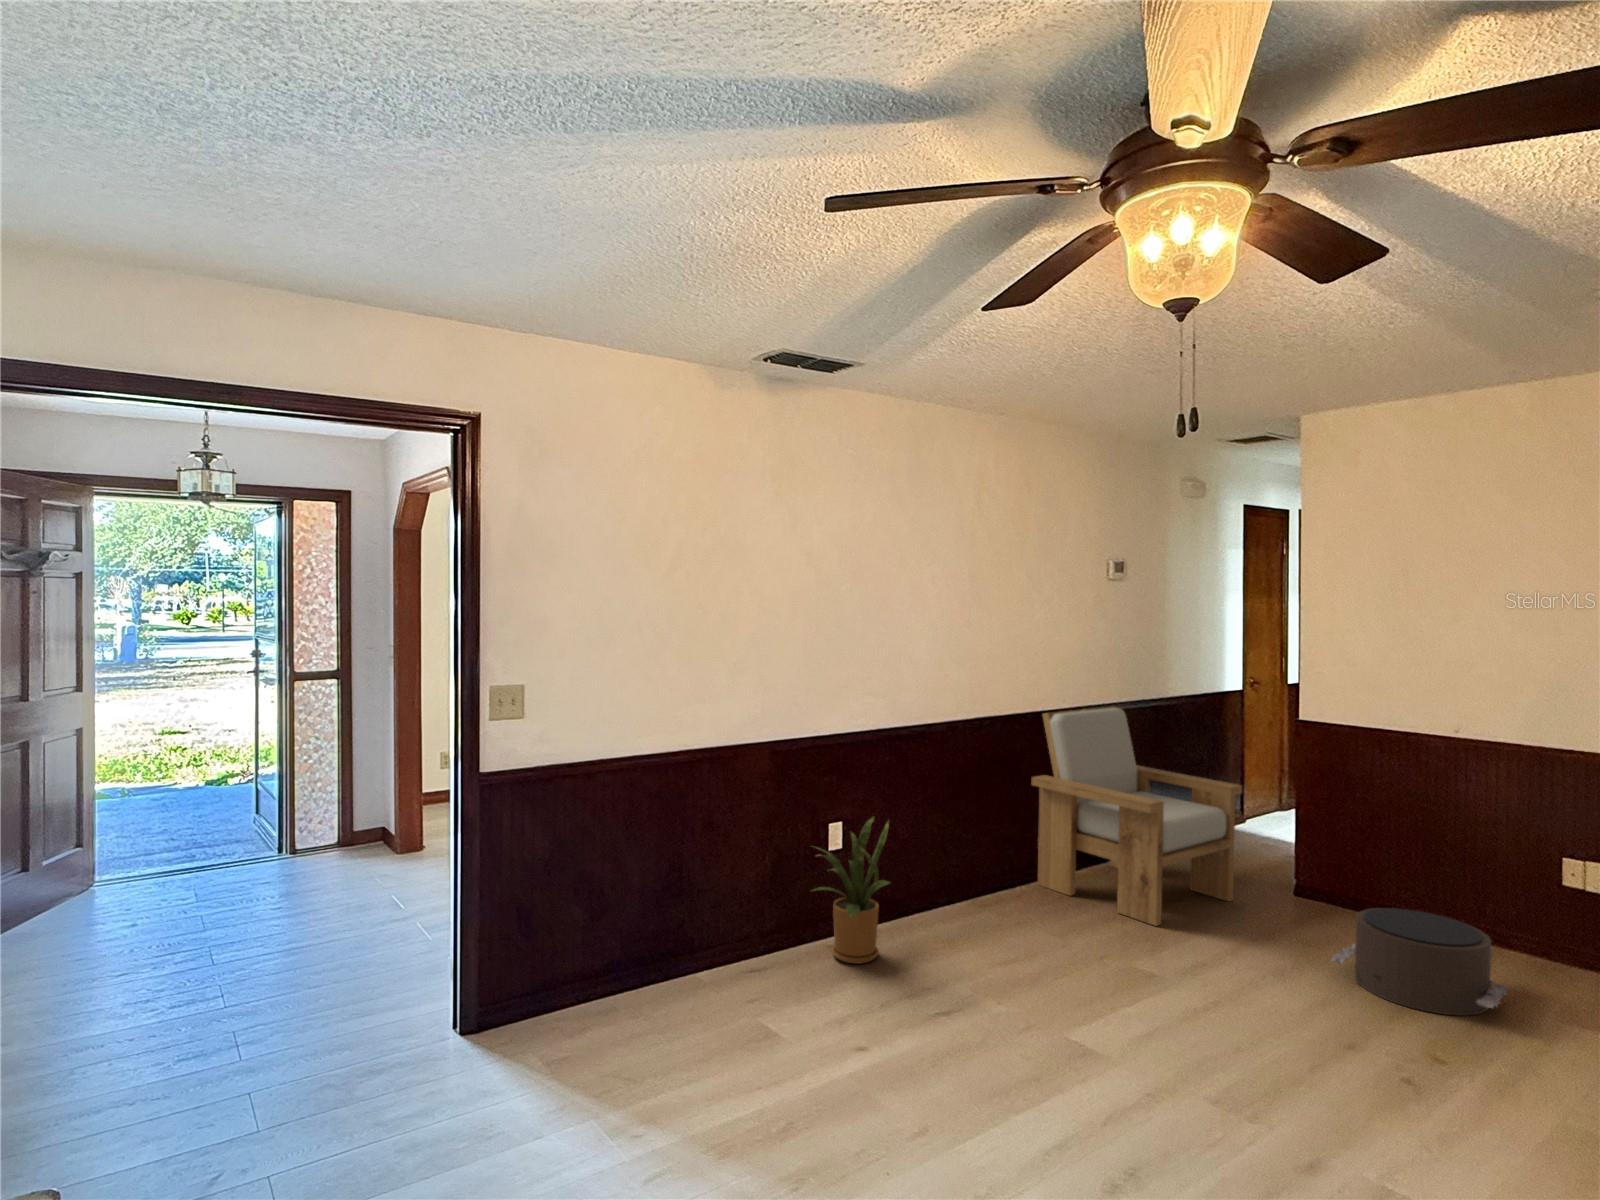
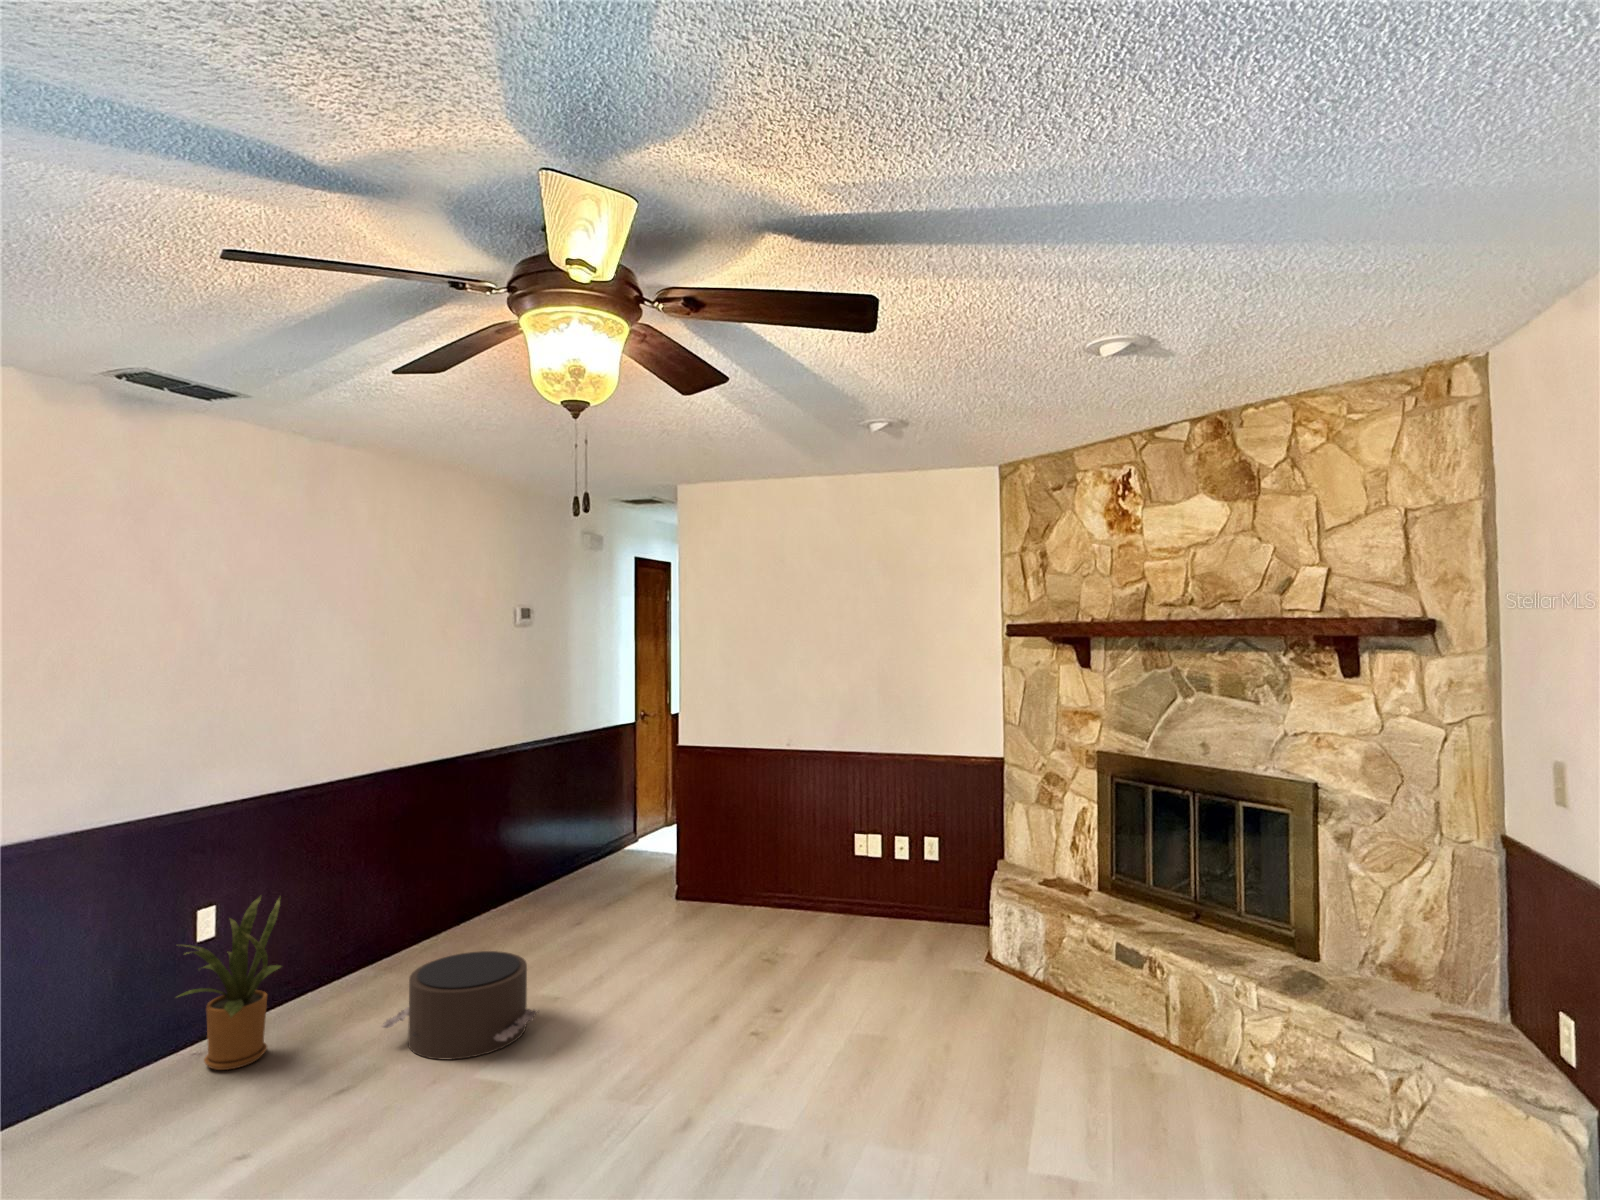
armchair: present [1031,706,1242,926] -> none [443,748,635,949]
pouf: present [1331,908,1508,1016] -> present [382,951,538,1060]

